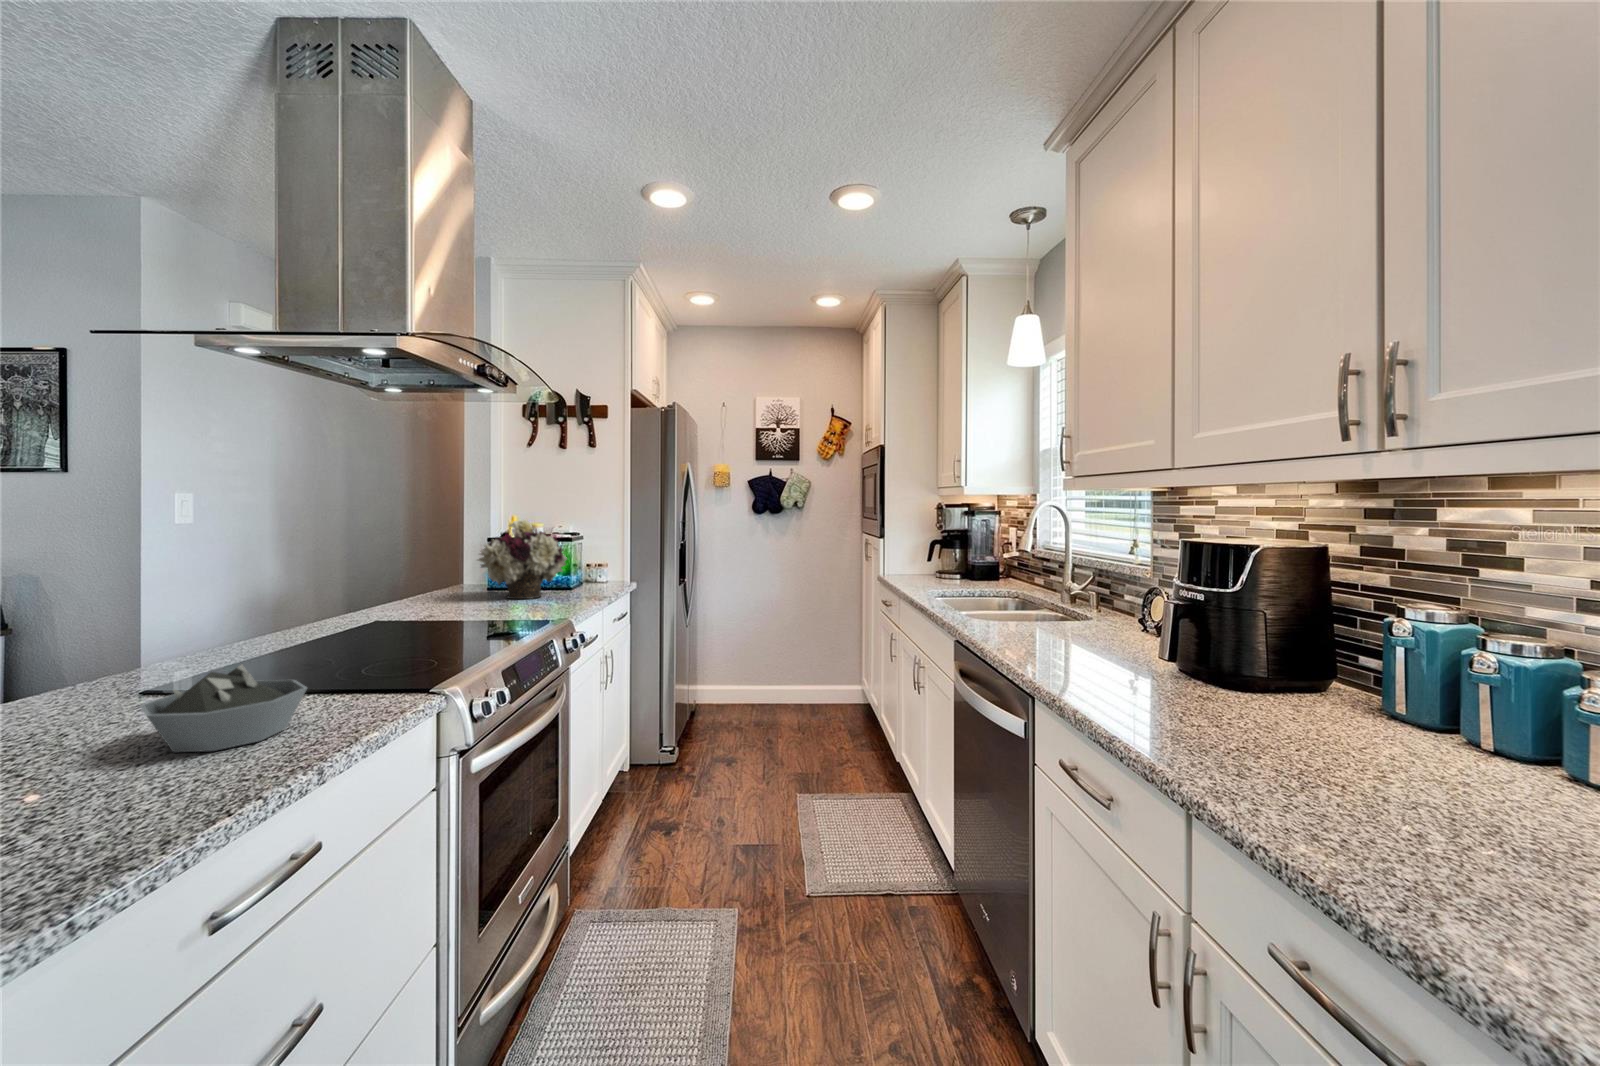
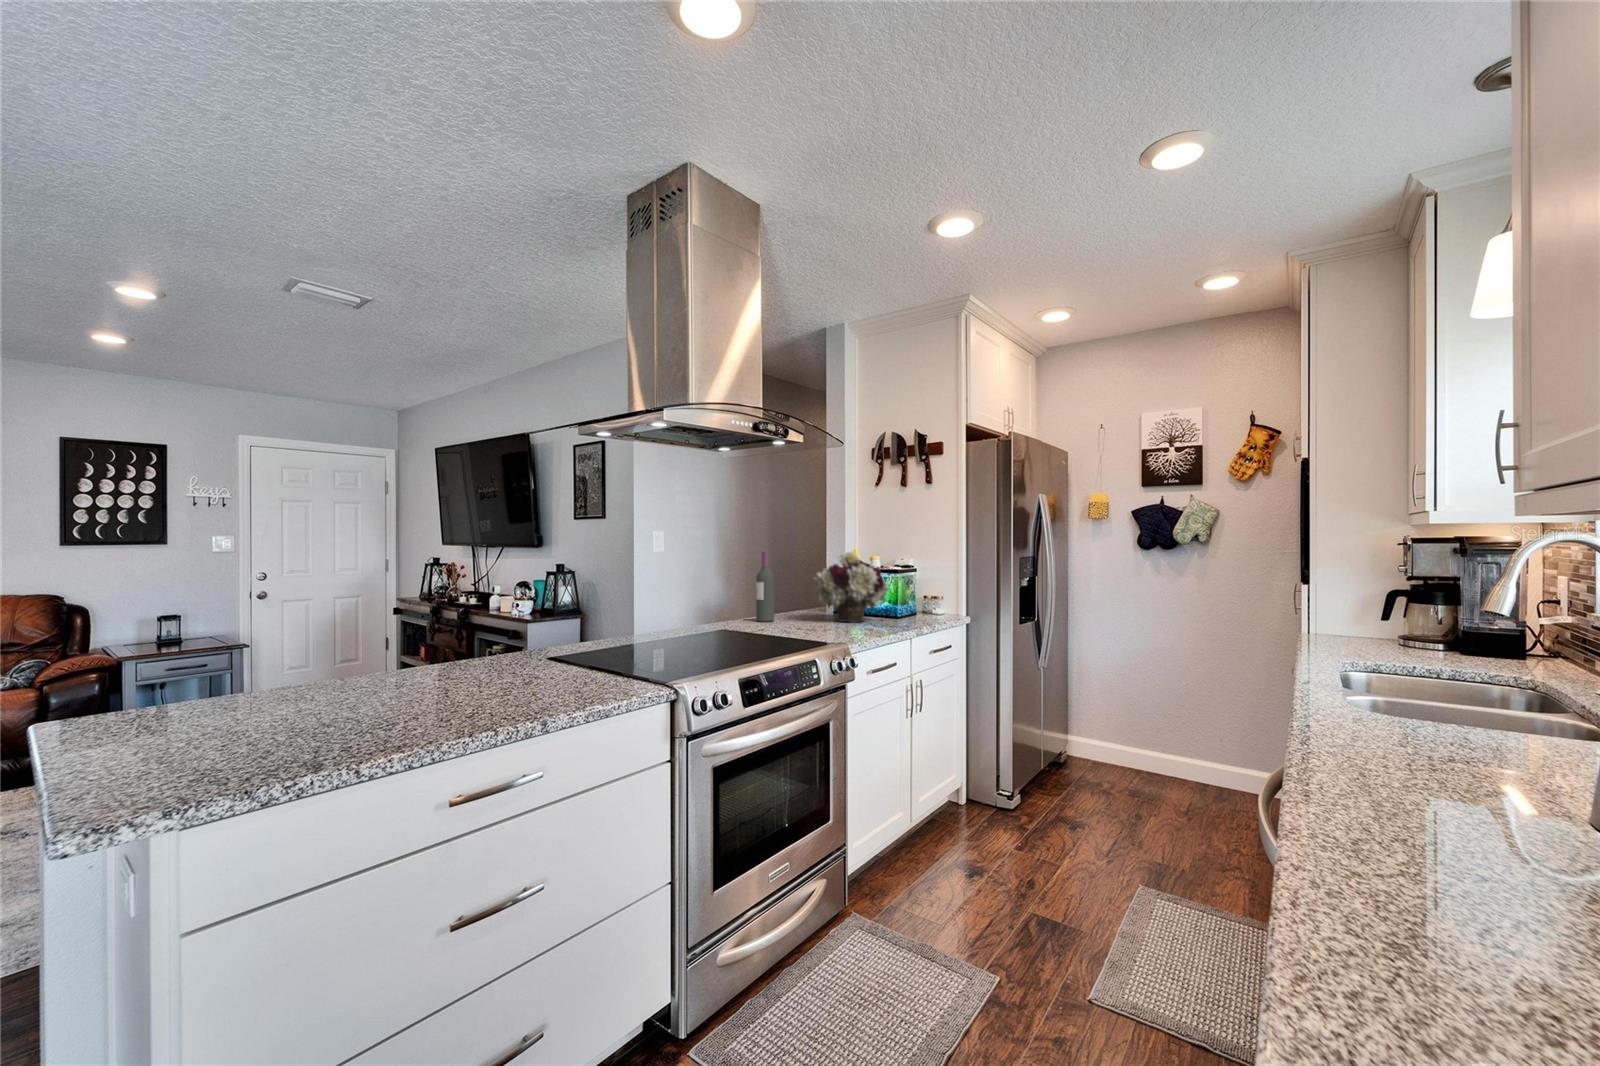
wine bottle: none [402,521,429,608] -> present [756,552,774,622]
bowl: present [140,665,307,752] -> none [504,639,591,690]

